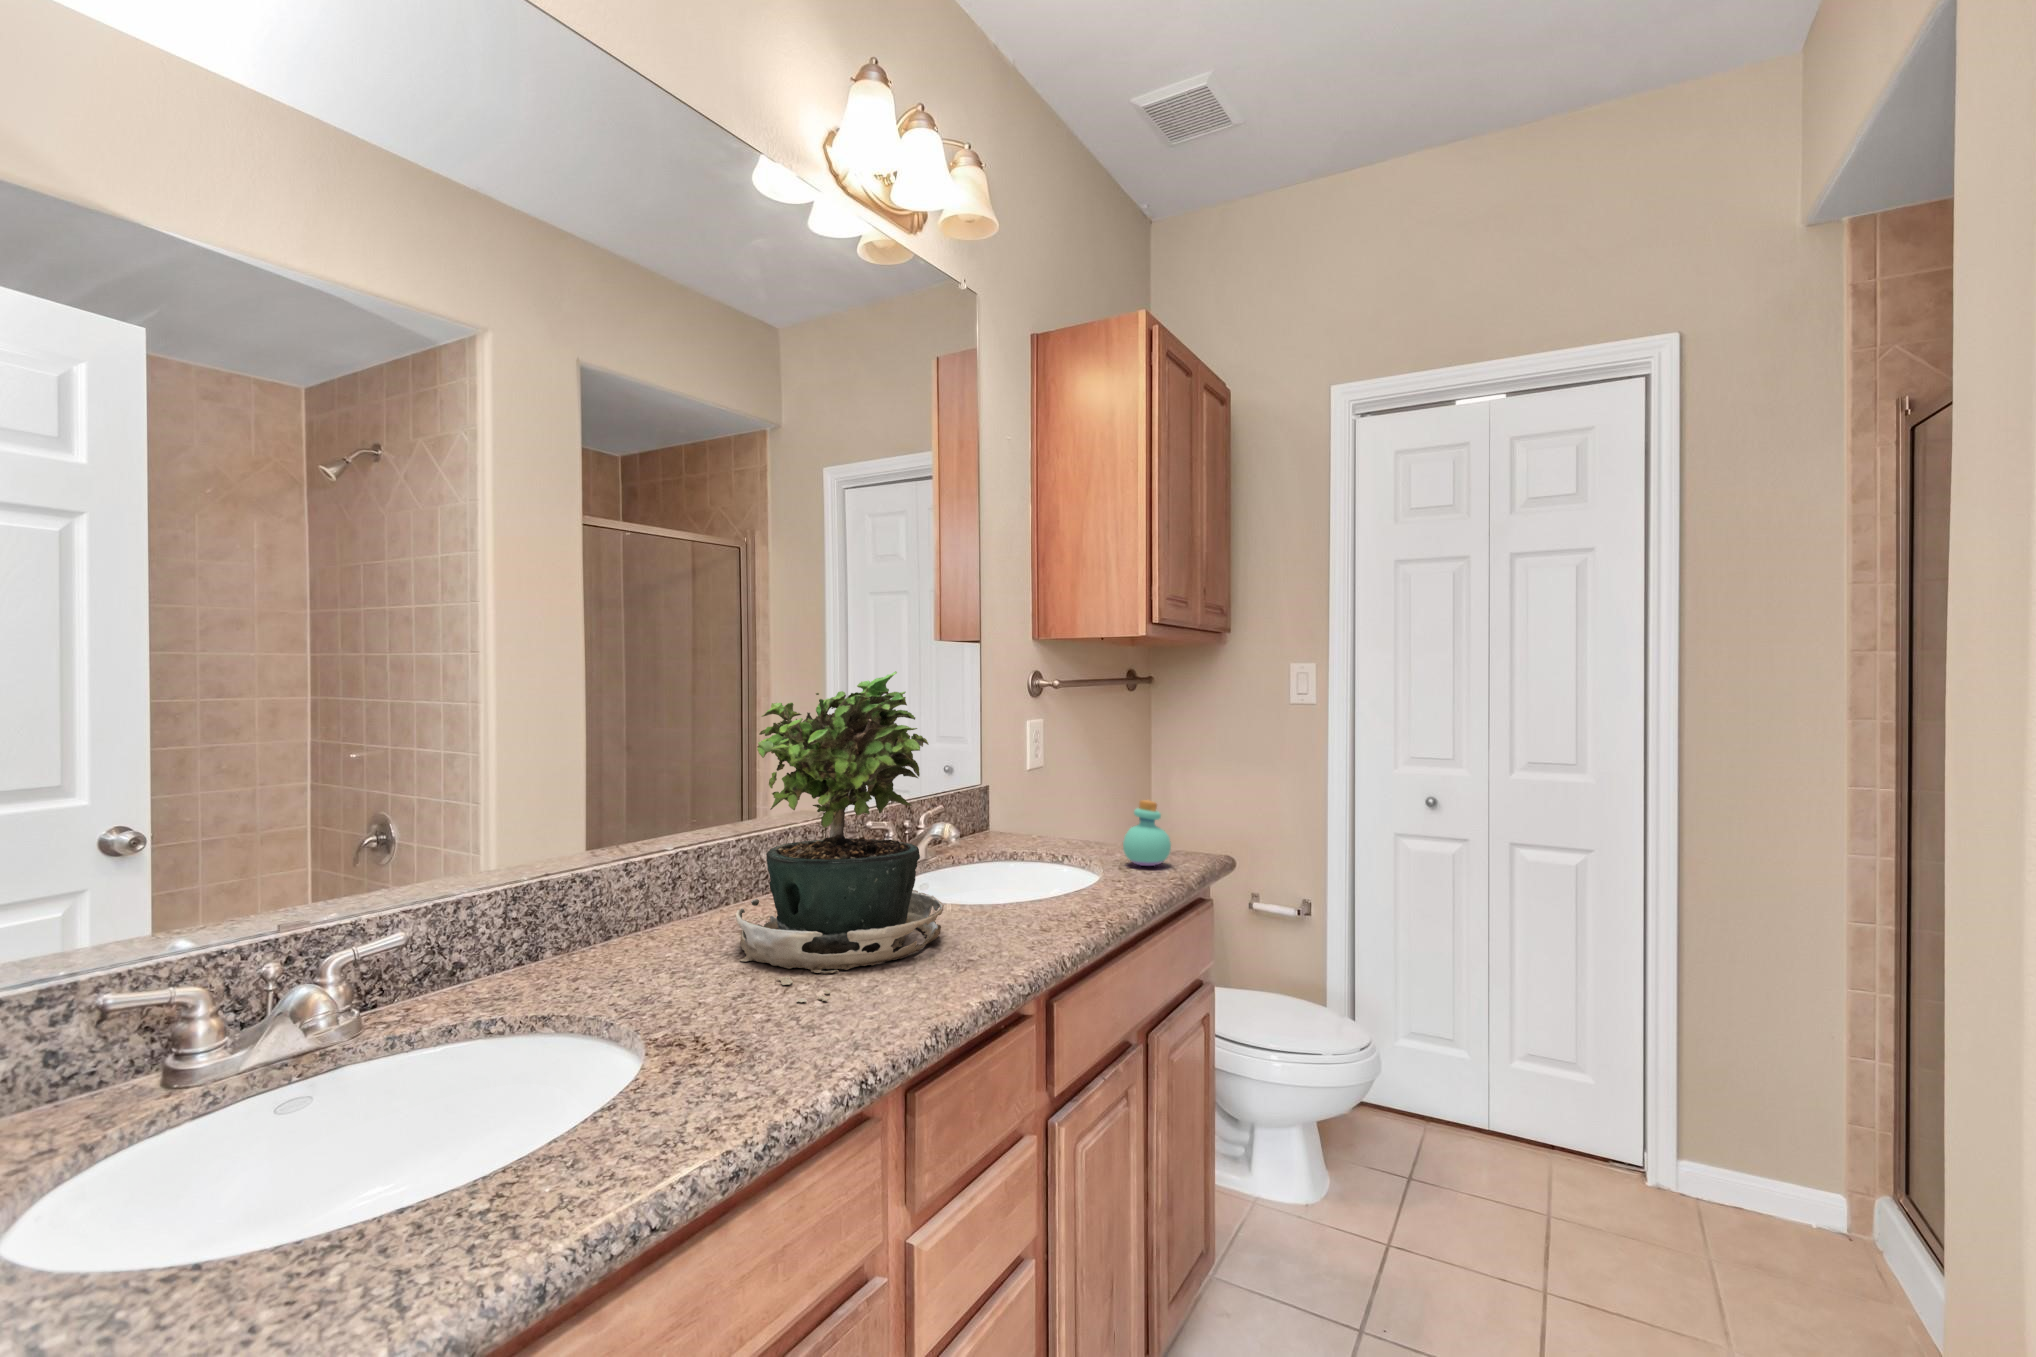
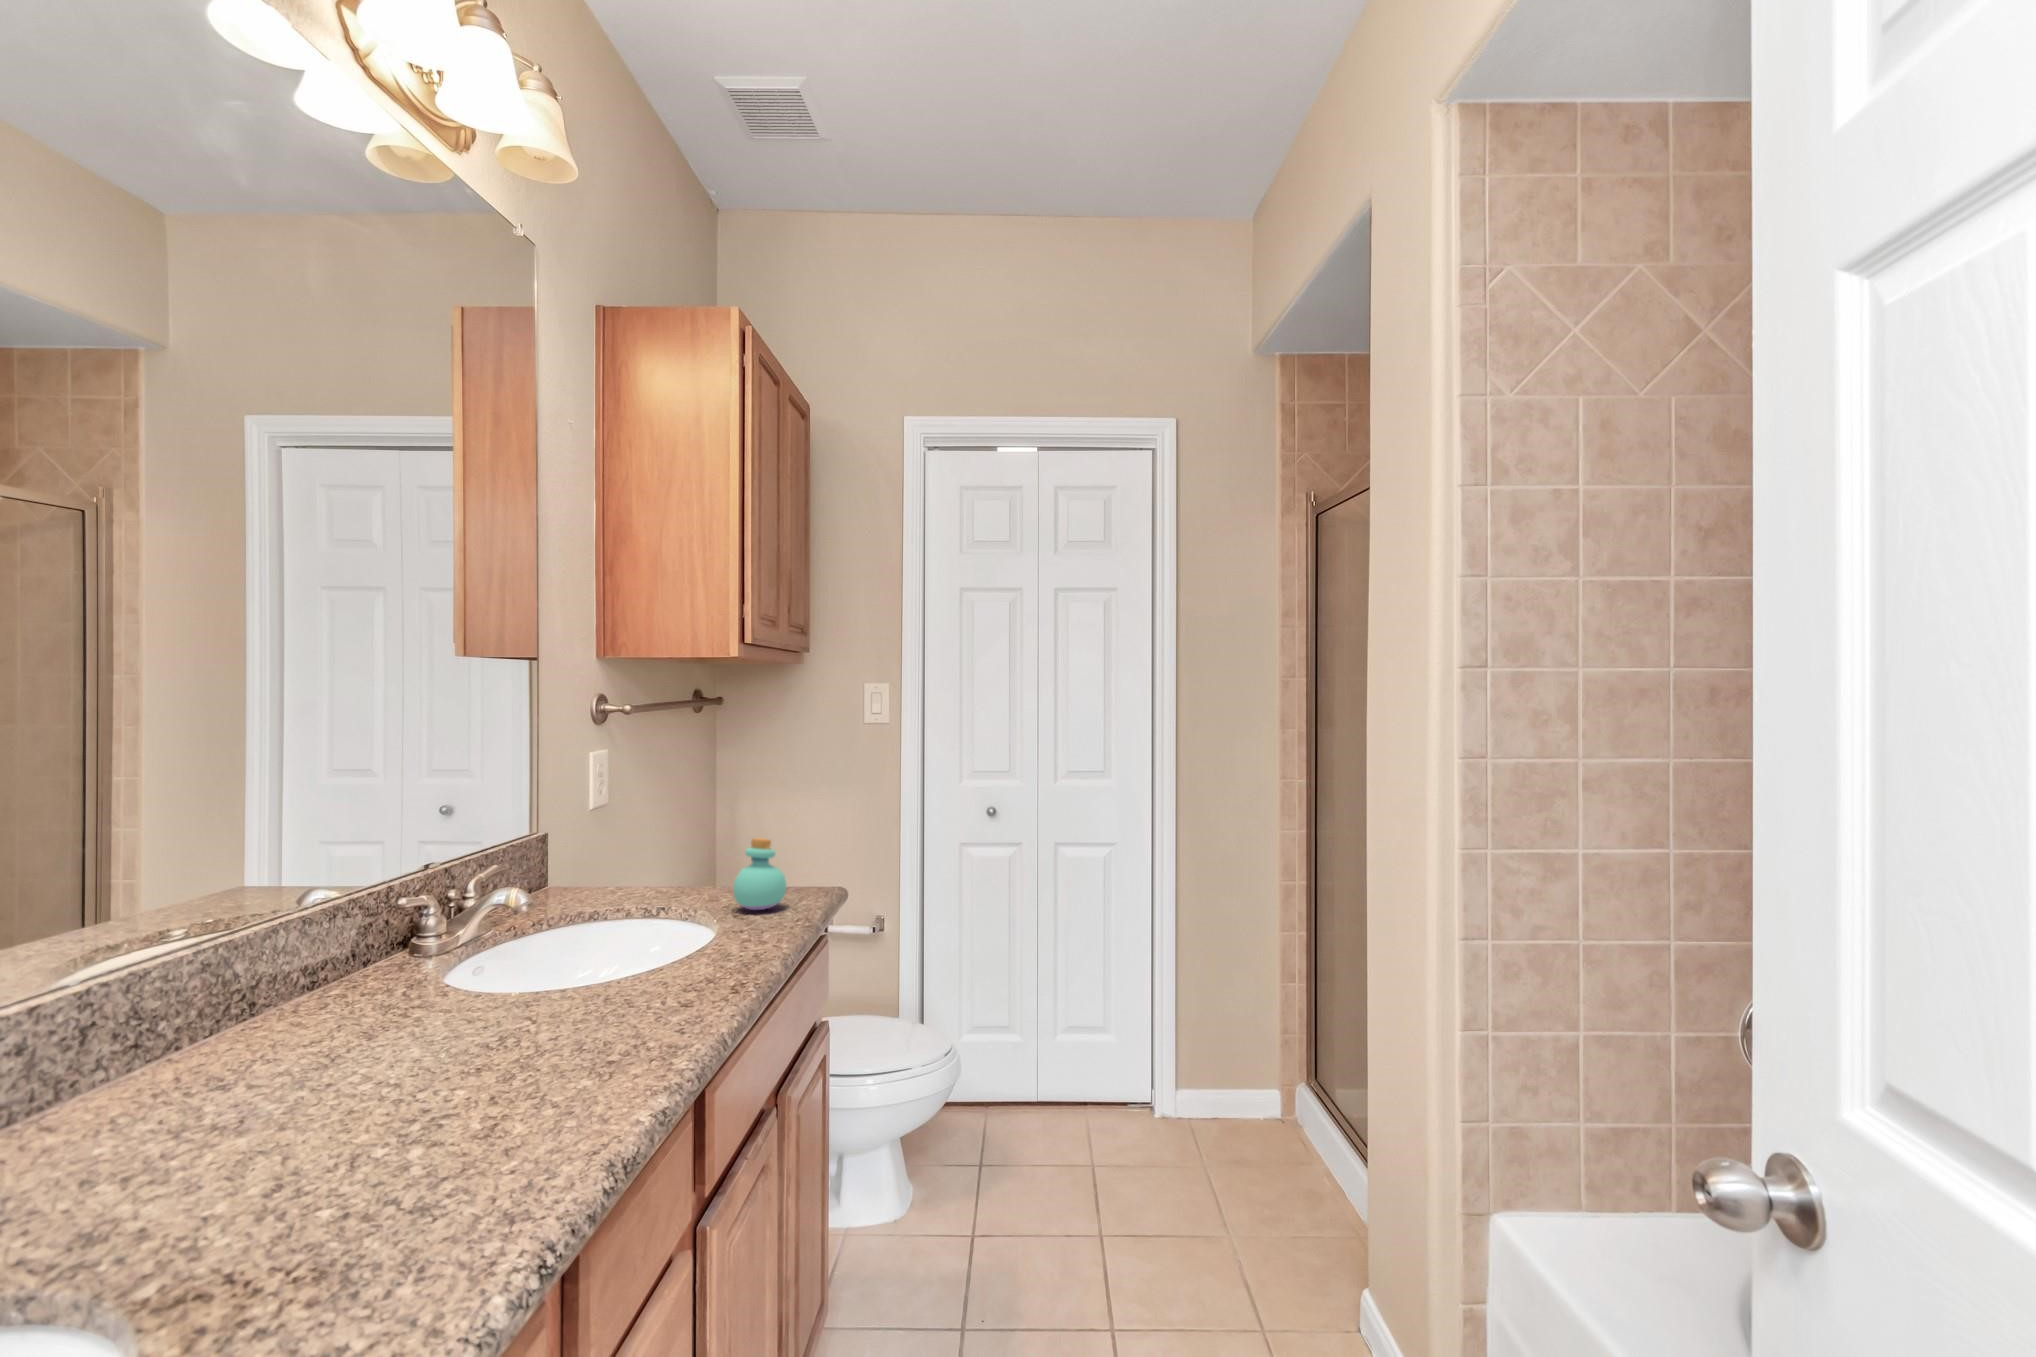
potted plant: present [735,671,944,1002] -> none [229,704,561,1175]

